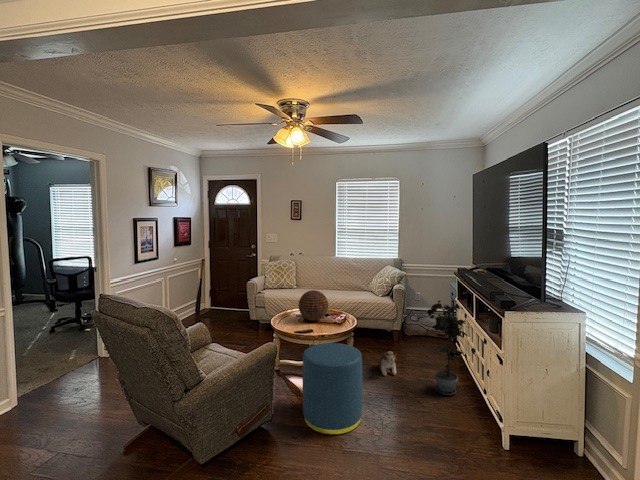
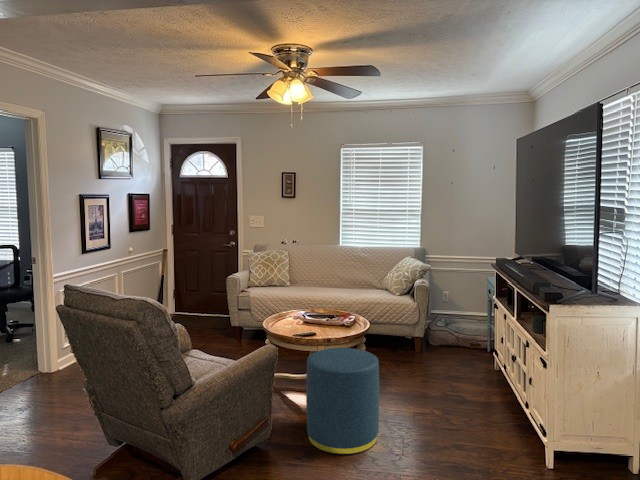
decorative orb: present [299,290,328,321] -> none [297,286,334,324]
potted plant: present [427,301,469,395] -> none [457,296,512,412]
plush toy: present [379,351,396,376] -> none [398,360,420,391]

